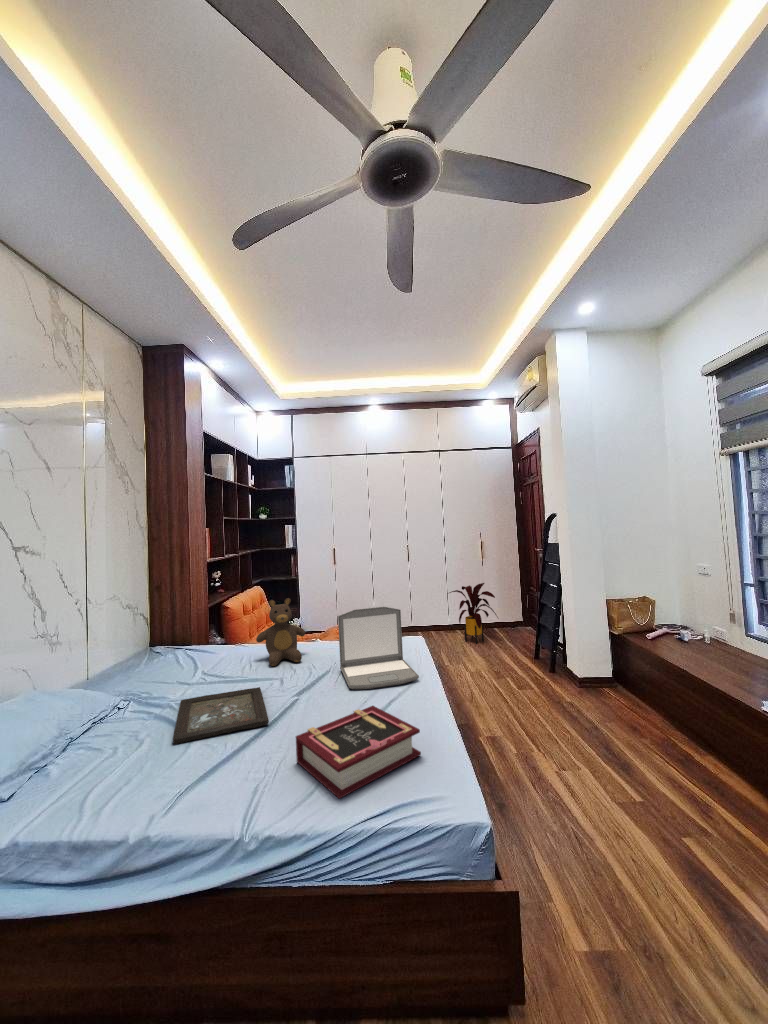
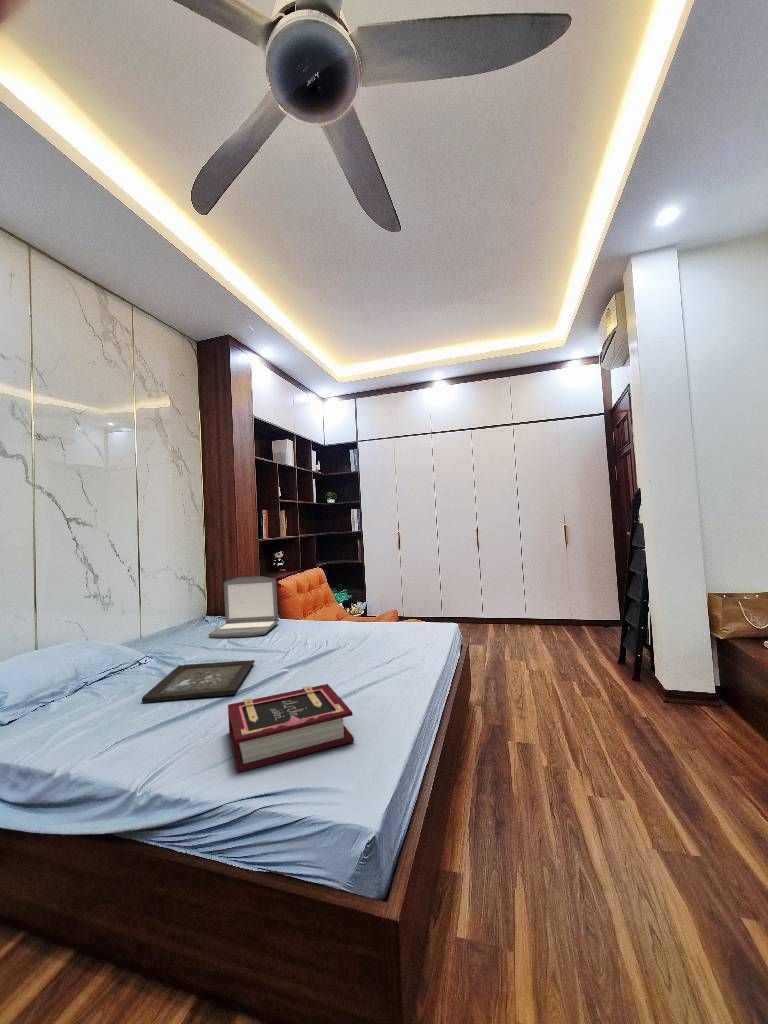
house plant: present [449,583,497,644] -> none [520,573,581,643]
teddy bear: present [256,598,305,666] -> none [275,576,325,643]
laptop: present [338,607,419,690] -> present [208,576,279,638]

